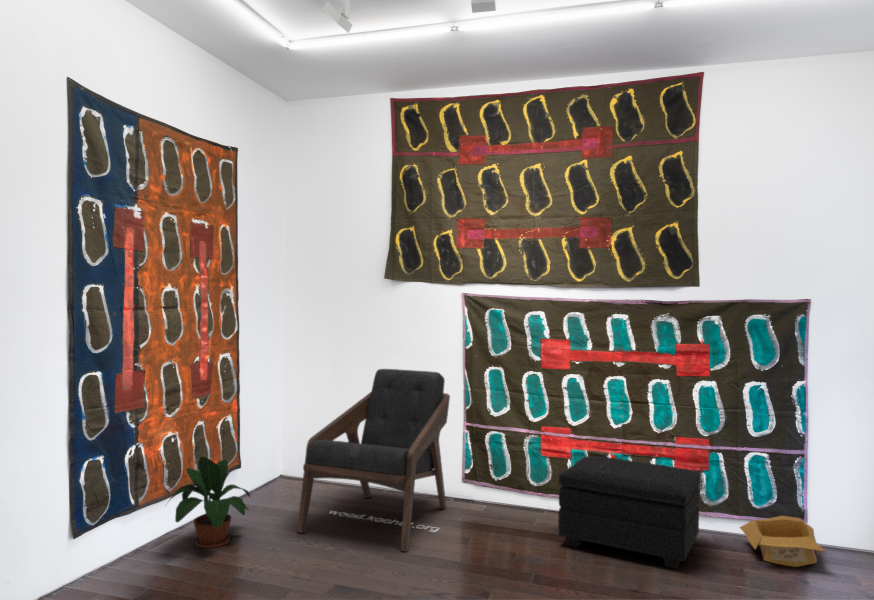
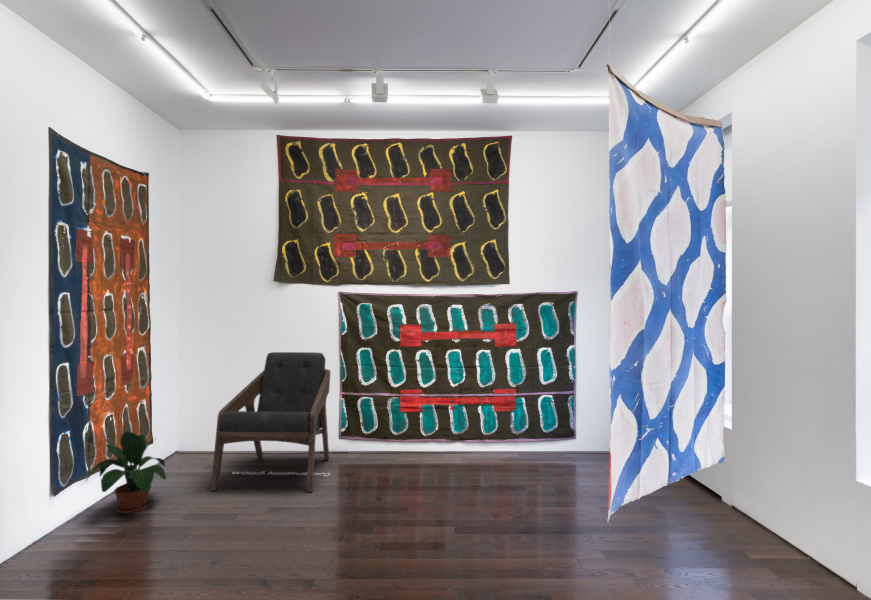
footstool: present [558,456,700,569] -> none [424,409,514,477]
cardboard box: present [740,516,825,567] -> none [538,436,593,467]

